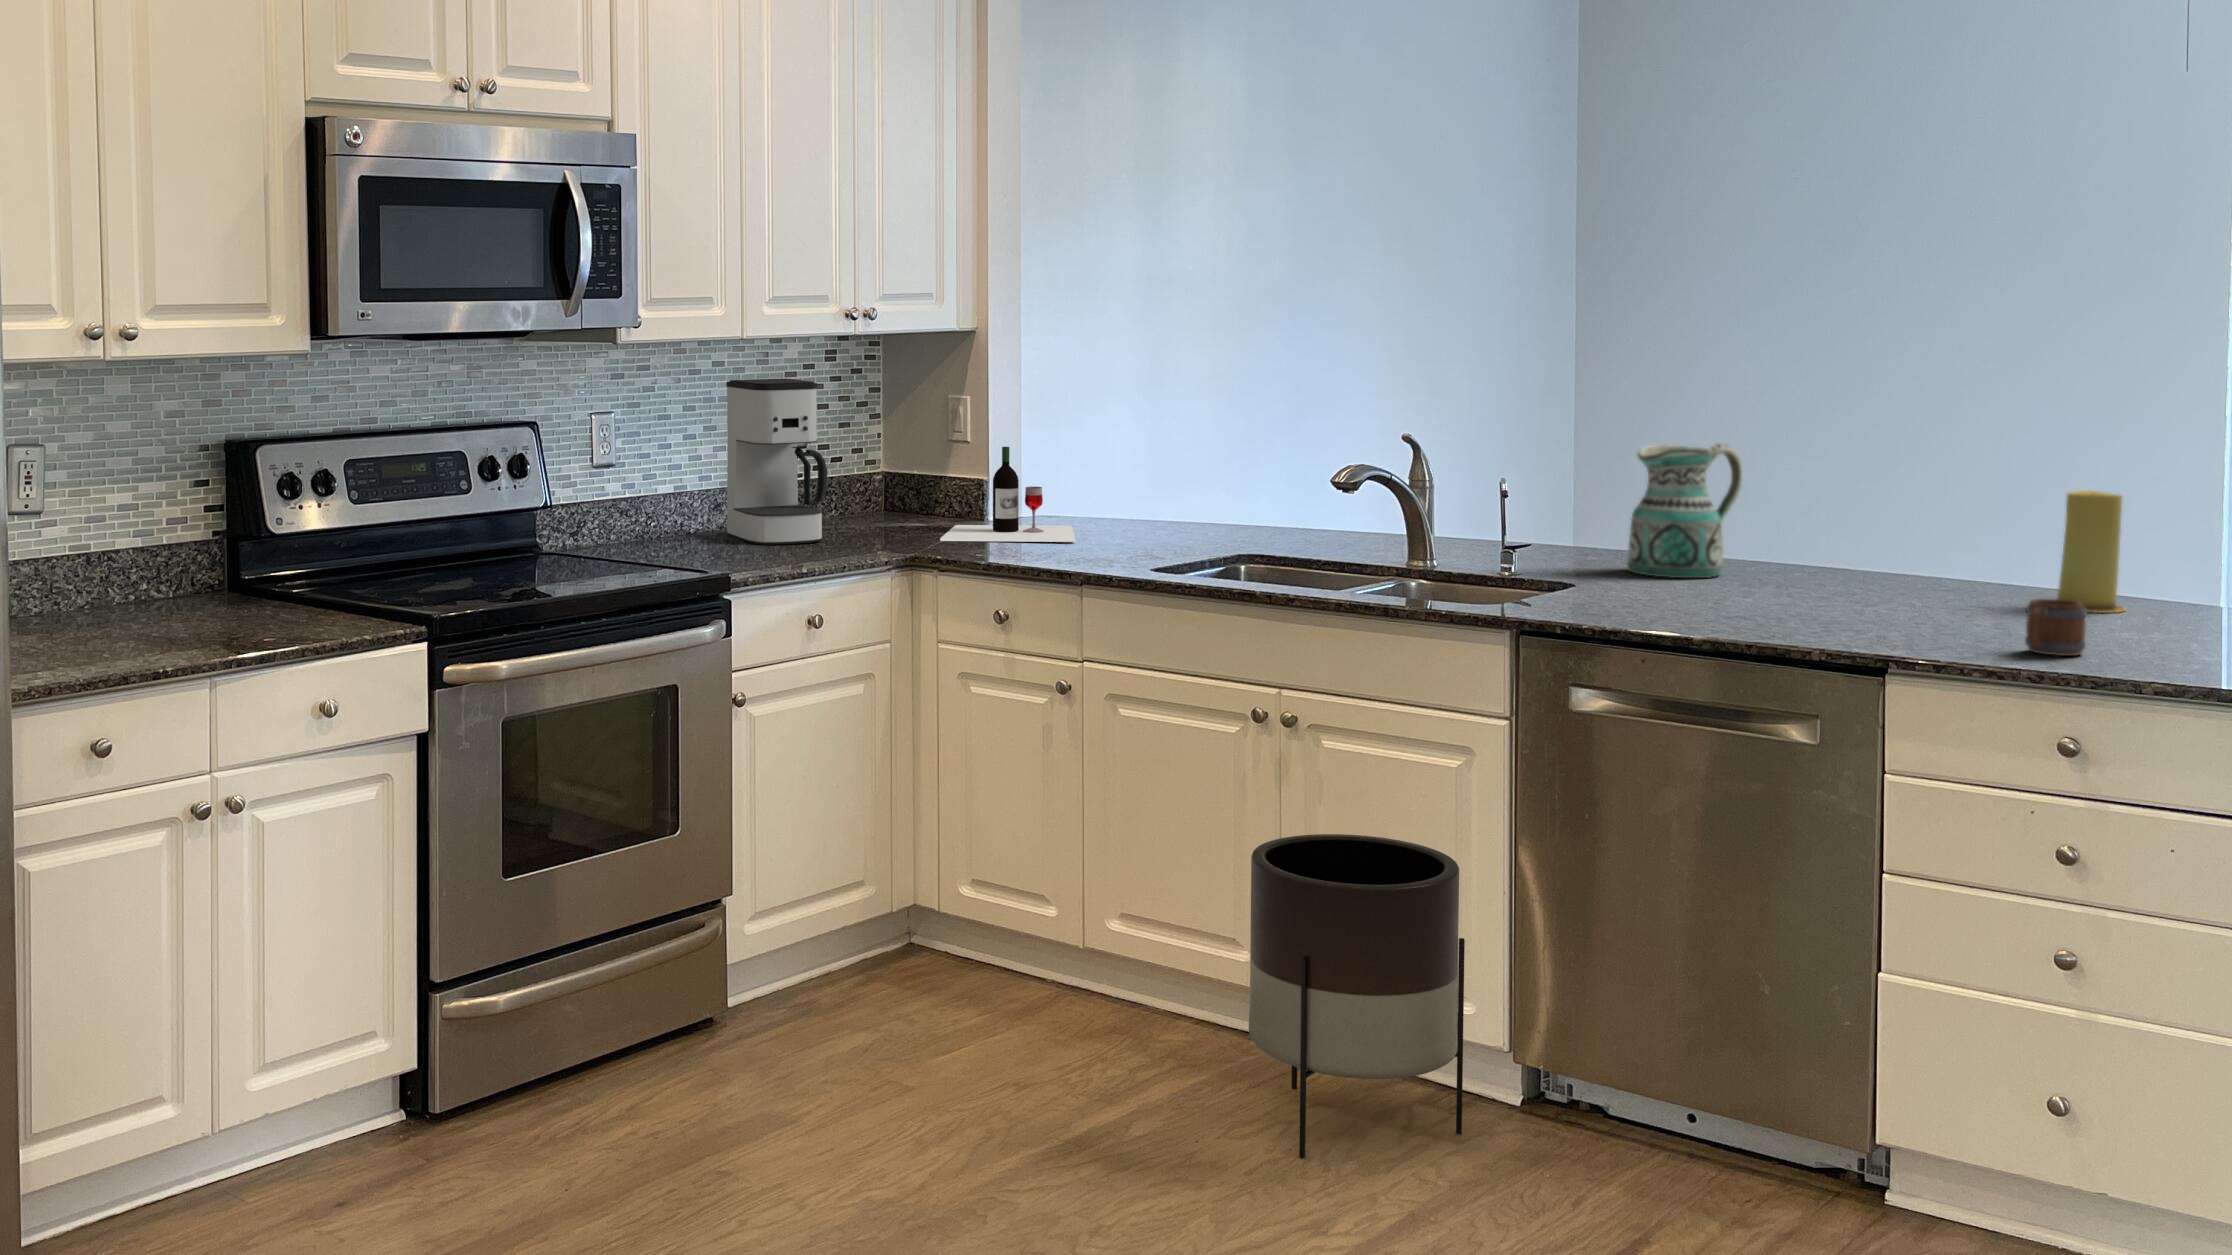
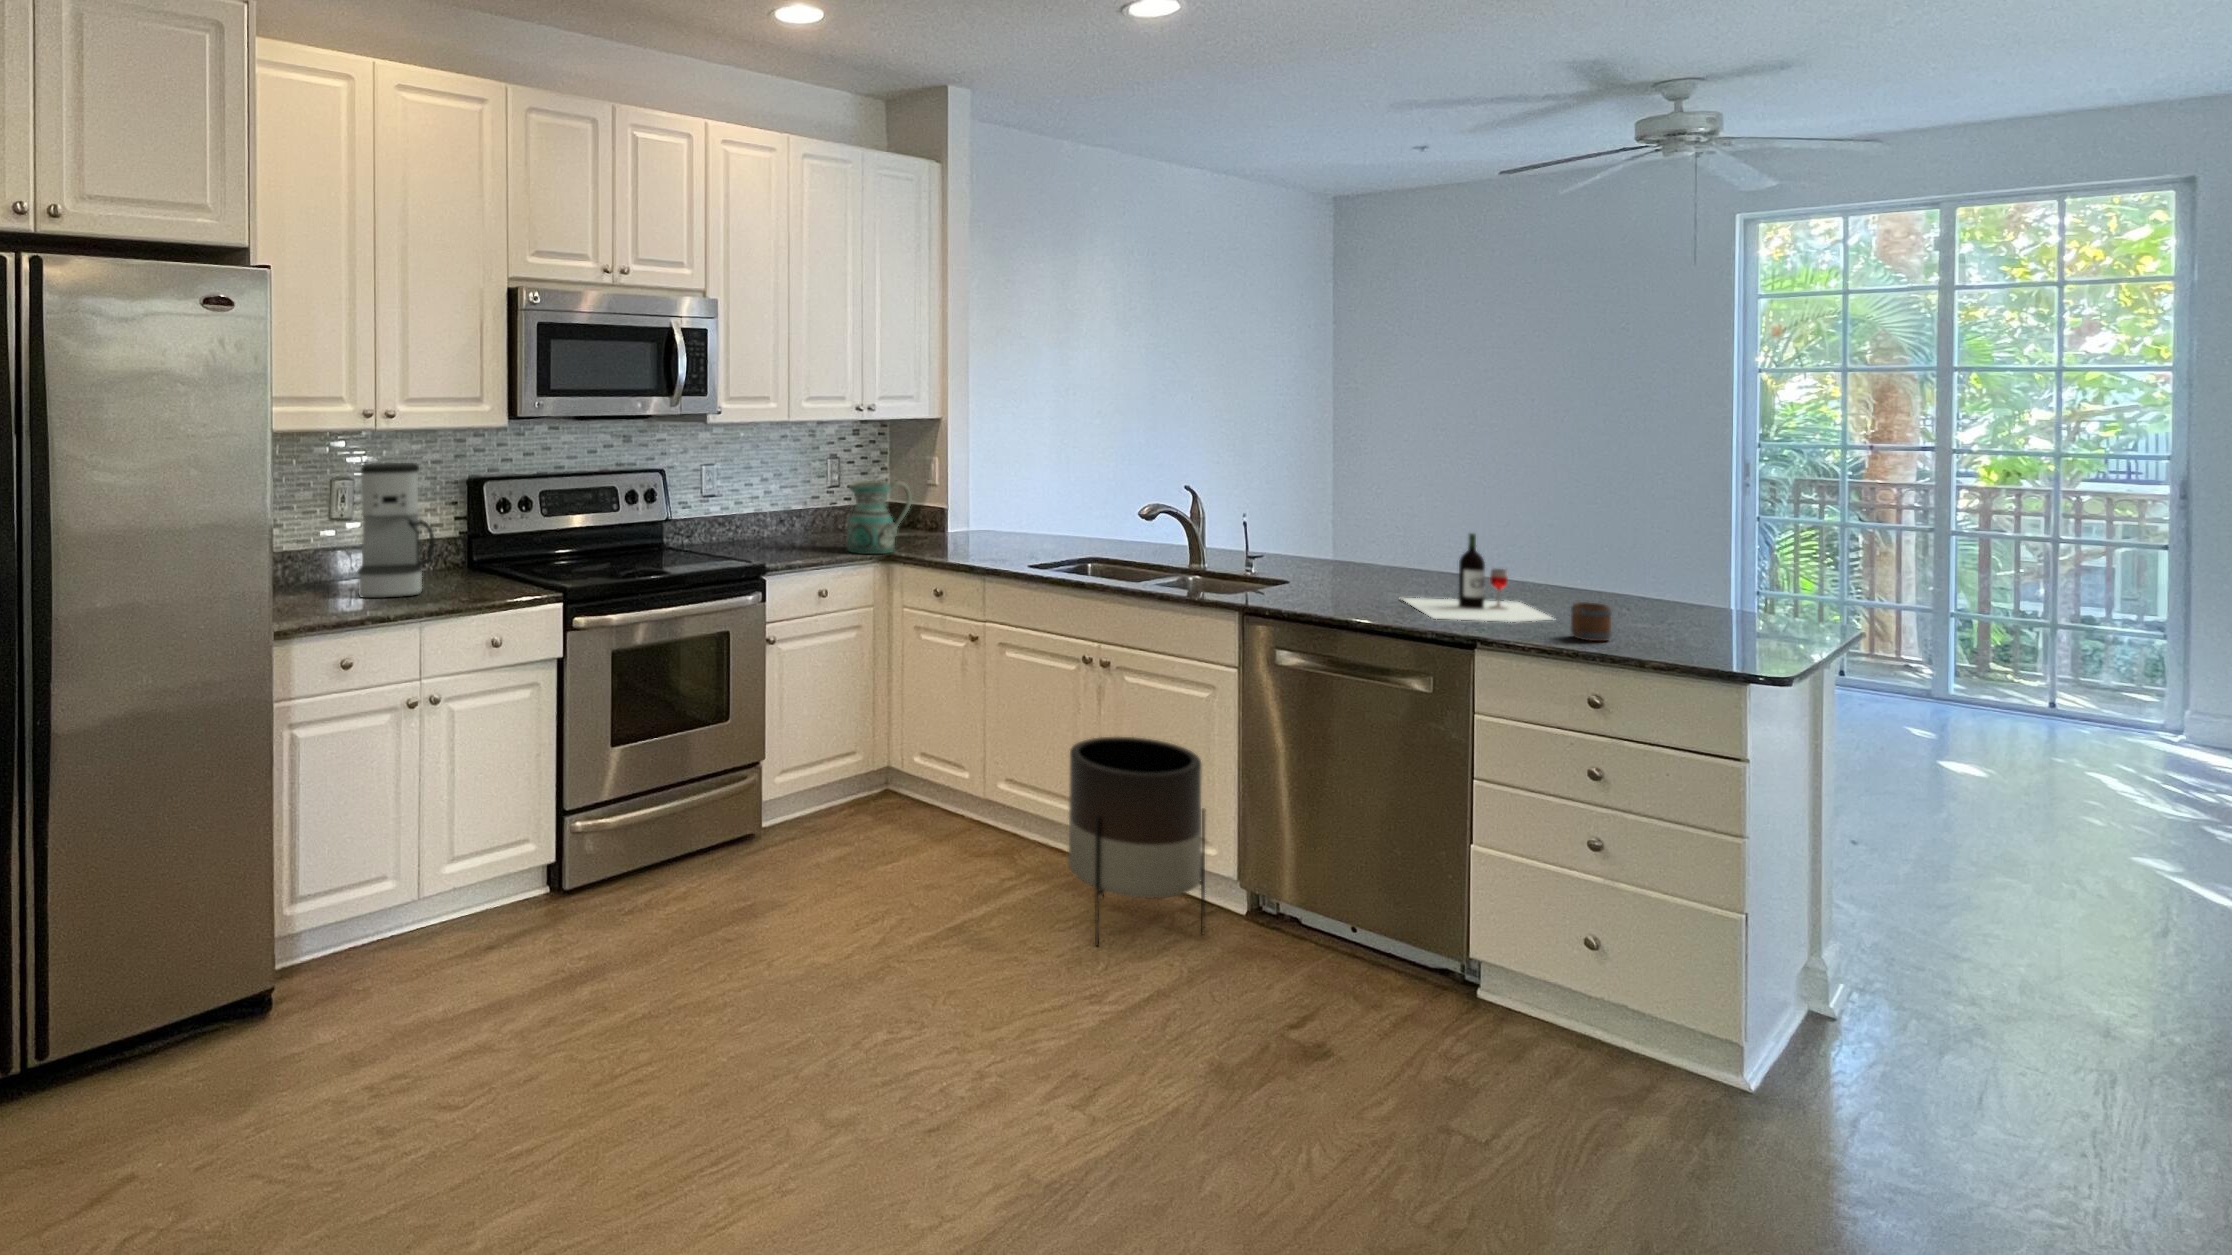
coffee maker: present [727,378,827,545] -> present [358,463,434,598]
ceramic pitcher: present [1627,444,1743,578] -> present [847,481,912,554]
wine bottle: present [940,447,1076,542] -> present [1403,533,1552,622]
candle: present [2057,490,2126,613] -> none [1597,530,1651,611]

